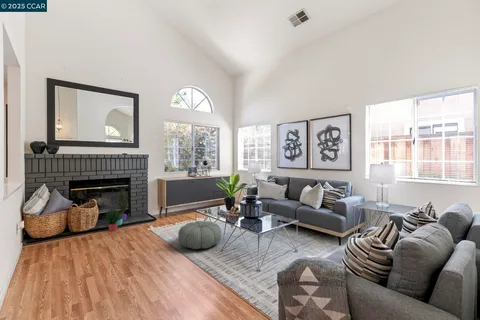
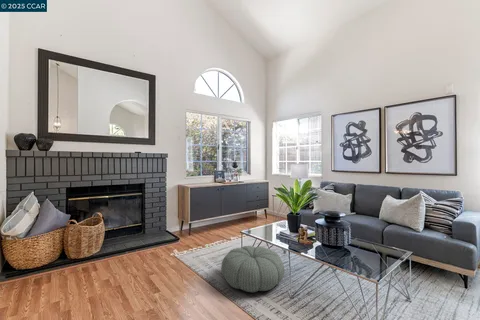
potted plant: present [105,189,129,231] -> none [113,197,145,257]

